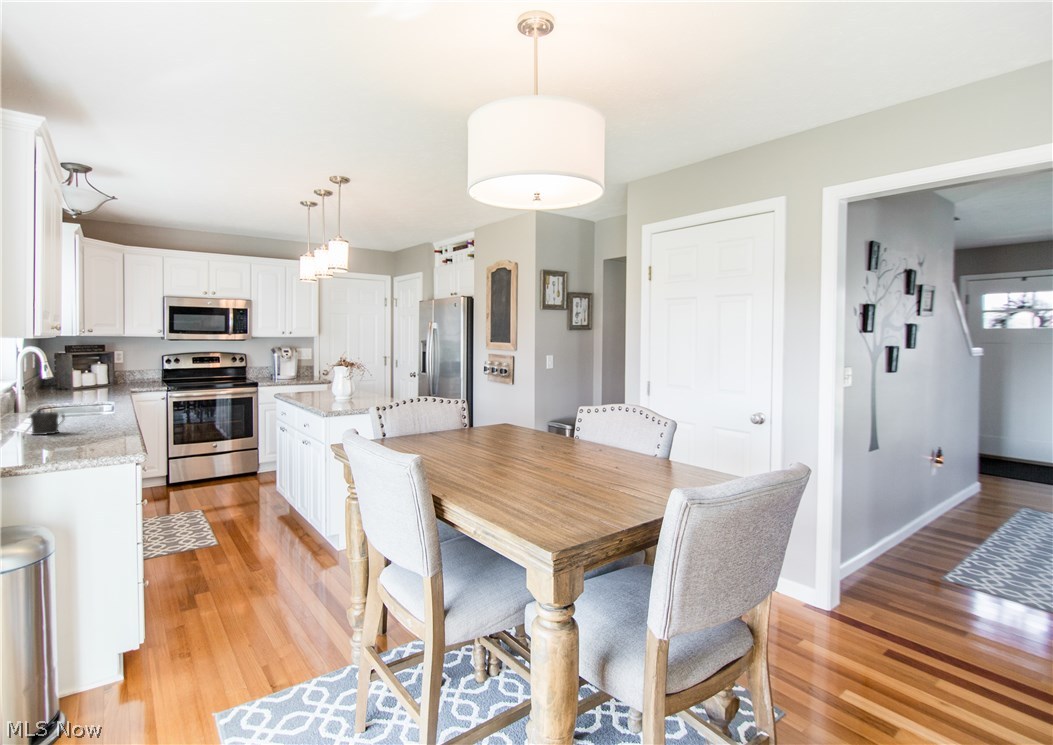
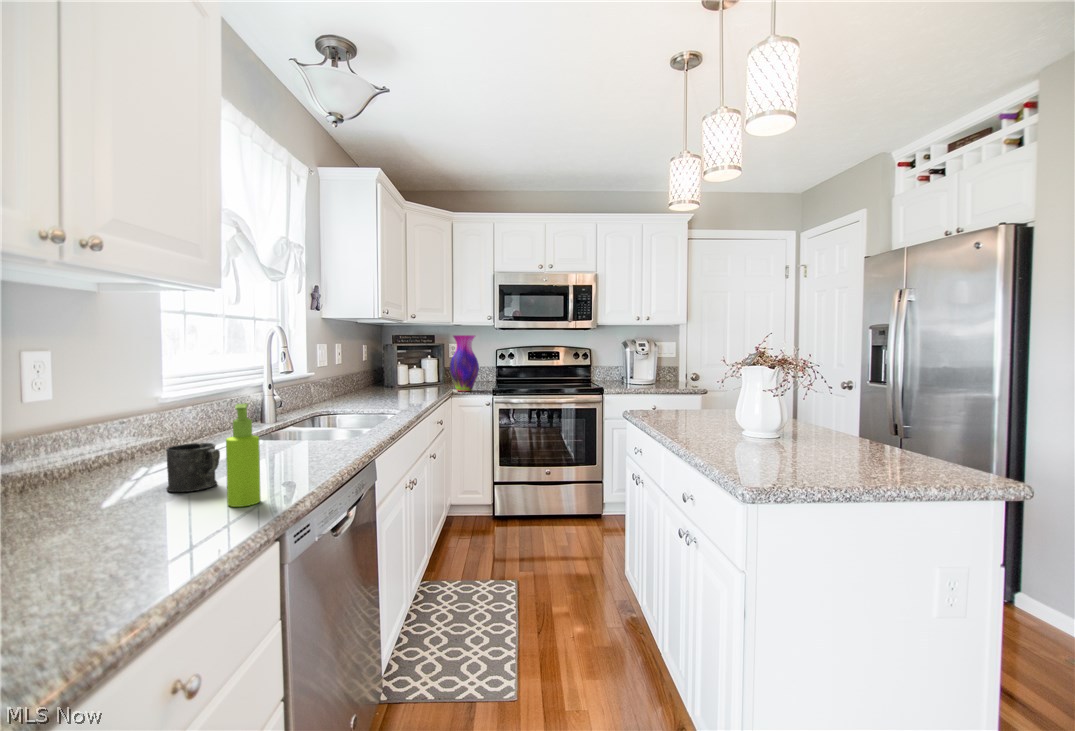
vase: none [126,346,153,389] -> present [449,335,479,392]
soap dispenser: none [83,389,101,435] -> present [226,403,261,507]

